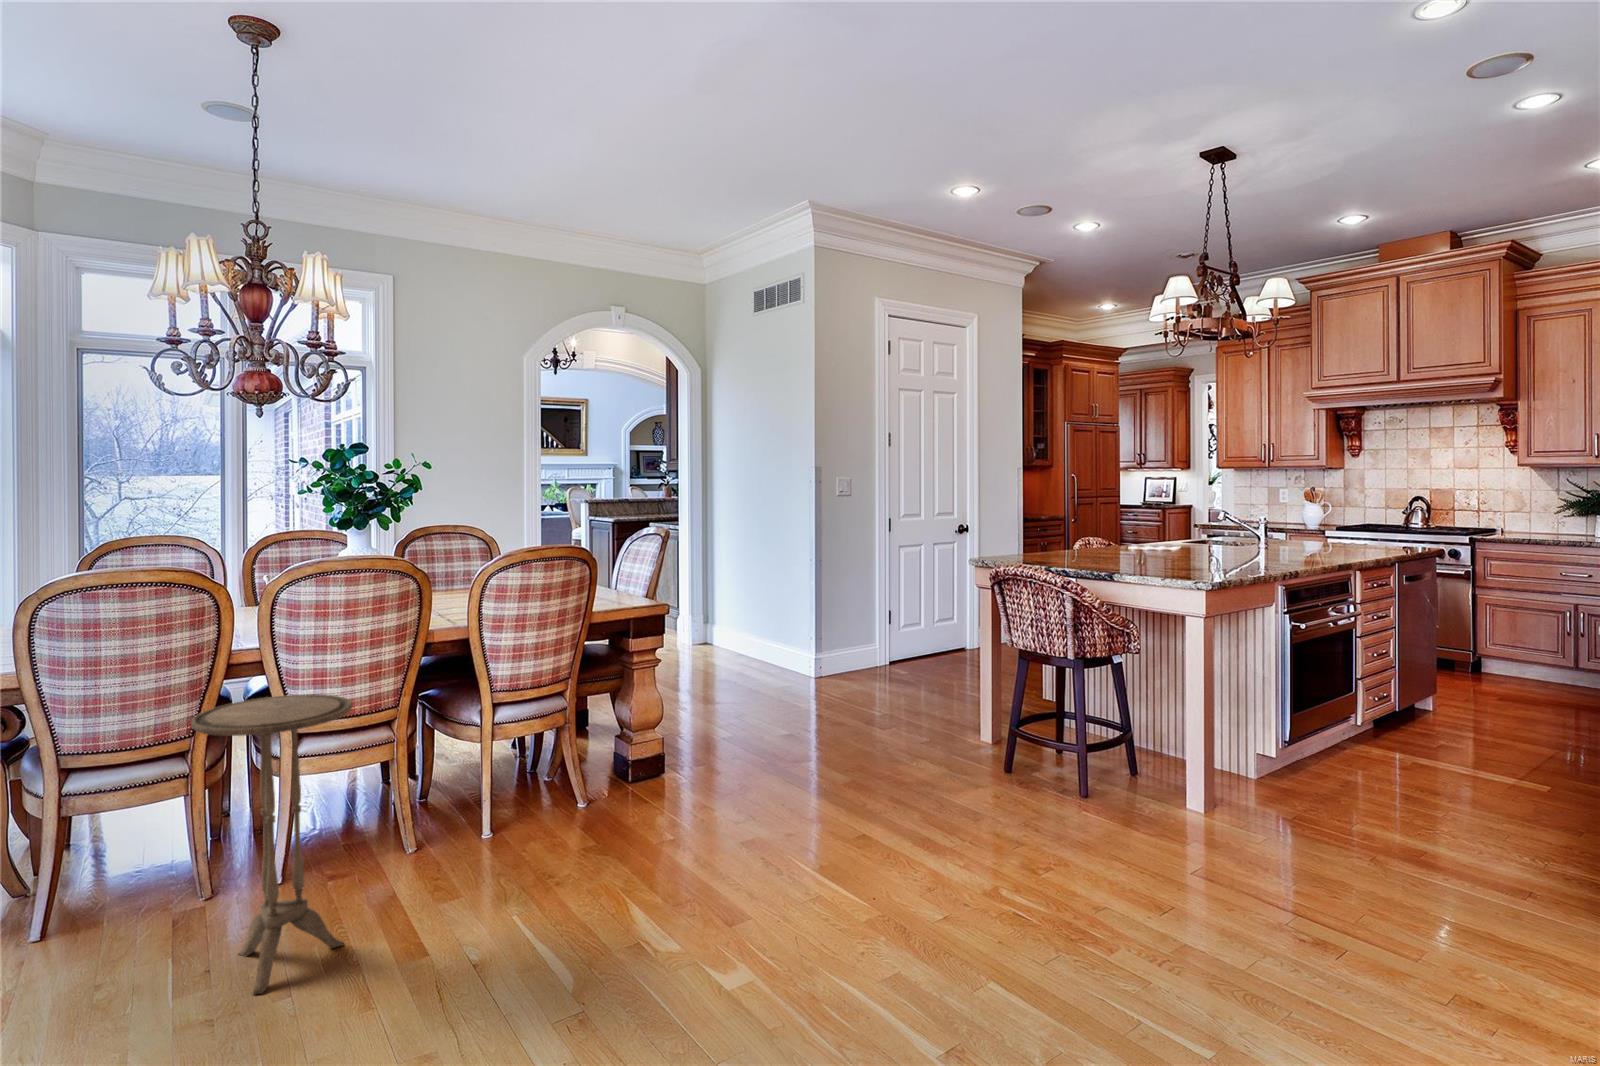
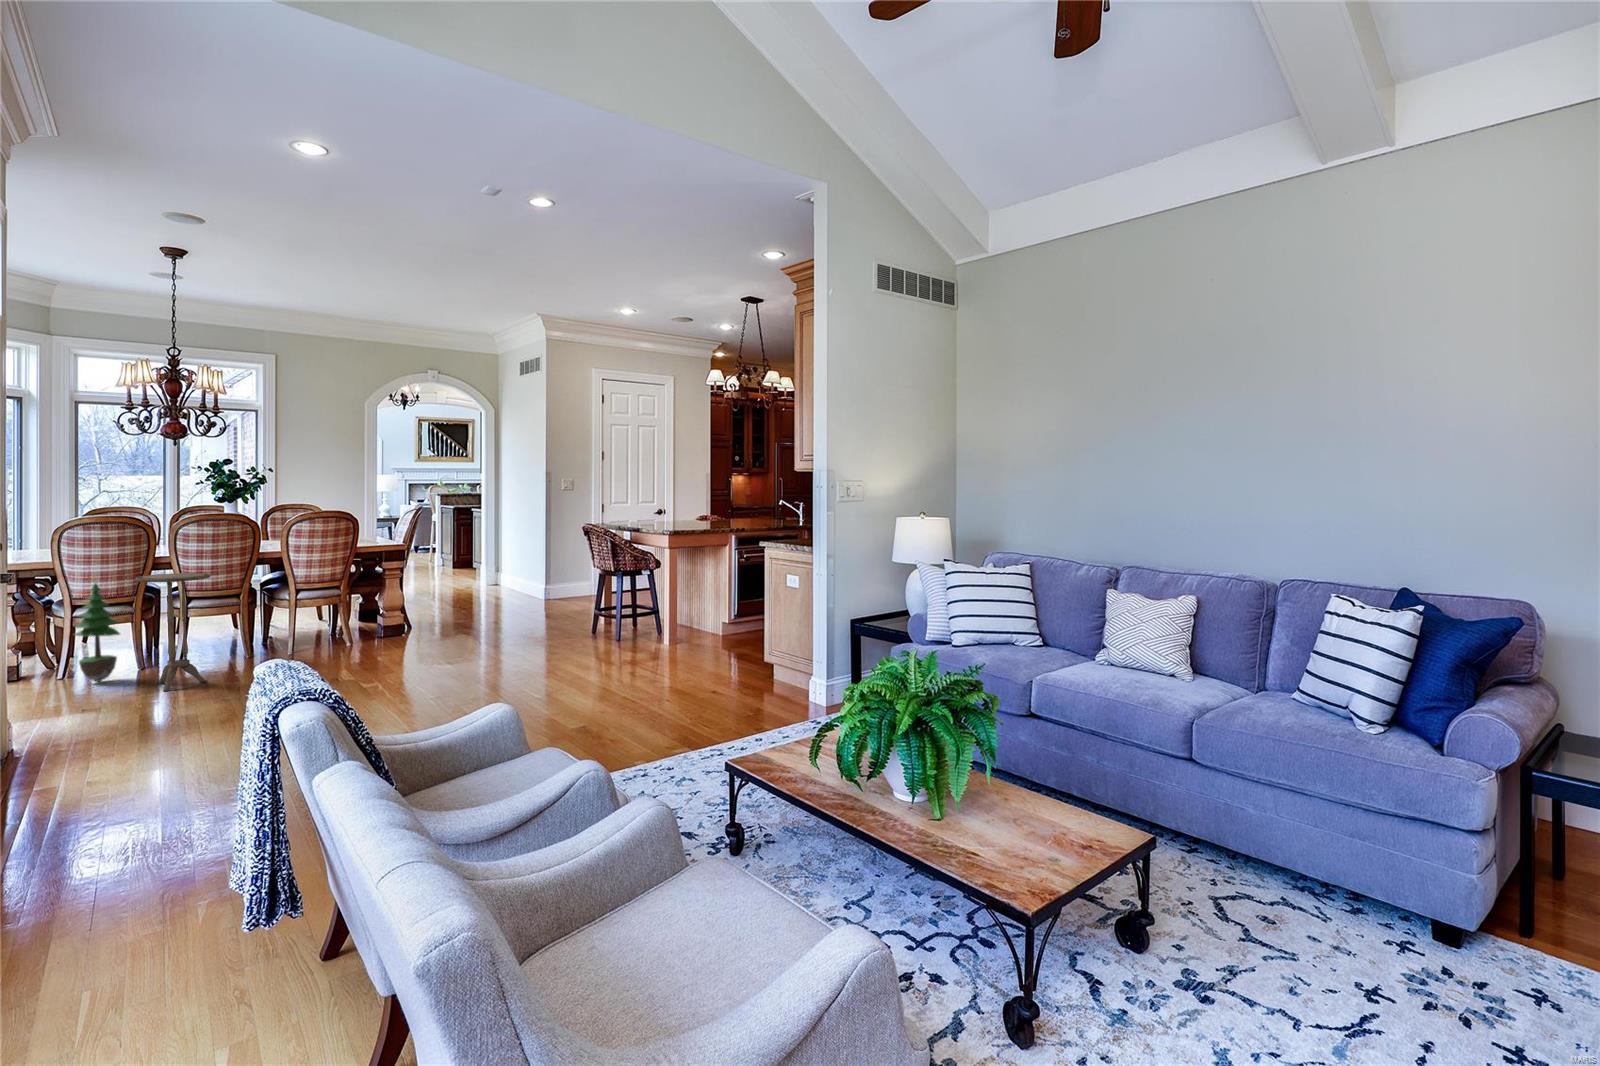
potted tree: none [55,720,161,946] -> present [74,583,120,682]

